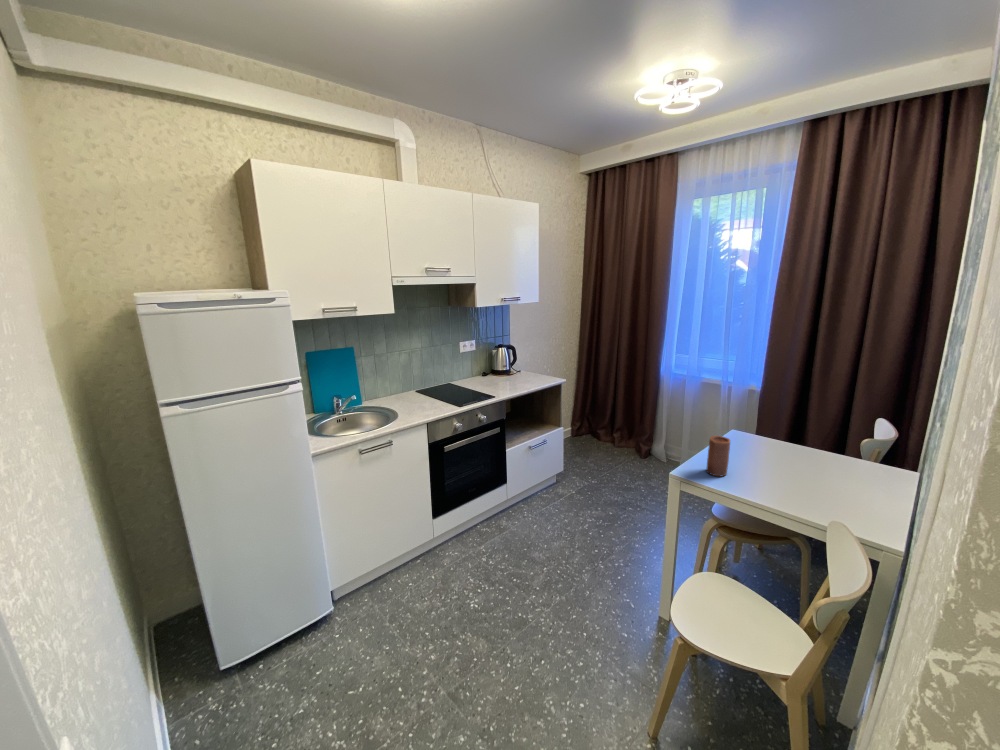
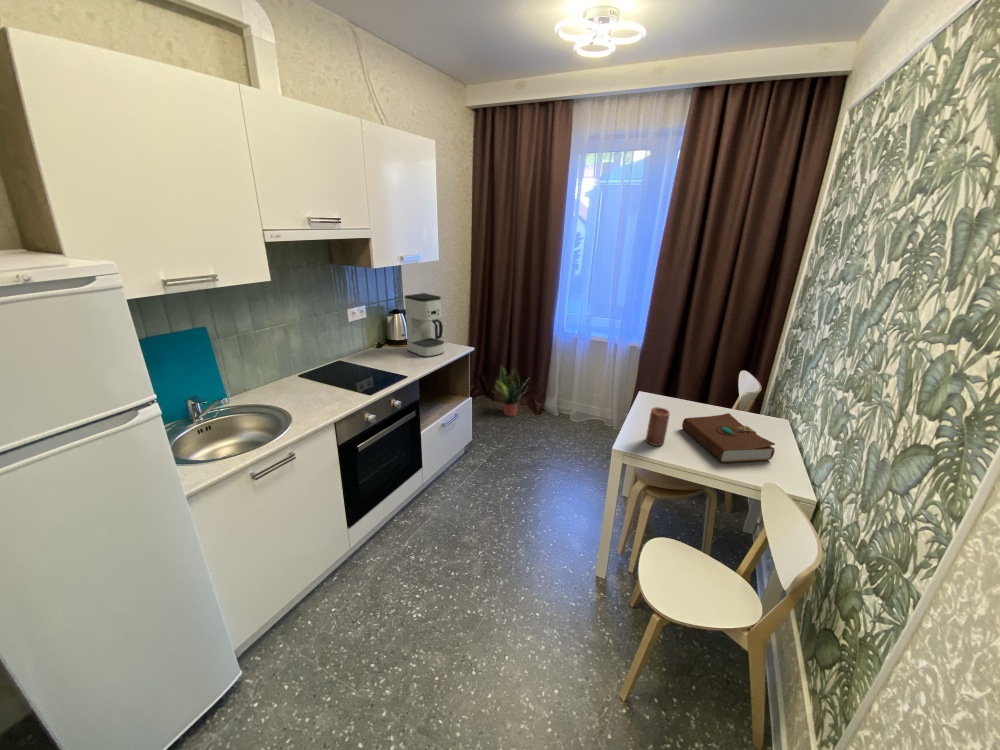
coffee maker: none [505,330,537,384] -> present [404,293,445,357]
potted plant: none [594,403,632,455] -> present [496,367,521,416]
book: none [757,454,863,506] -> present [682,413,775,462]

